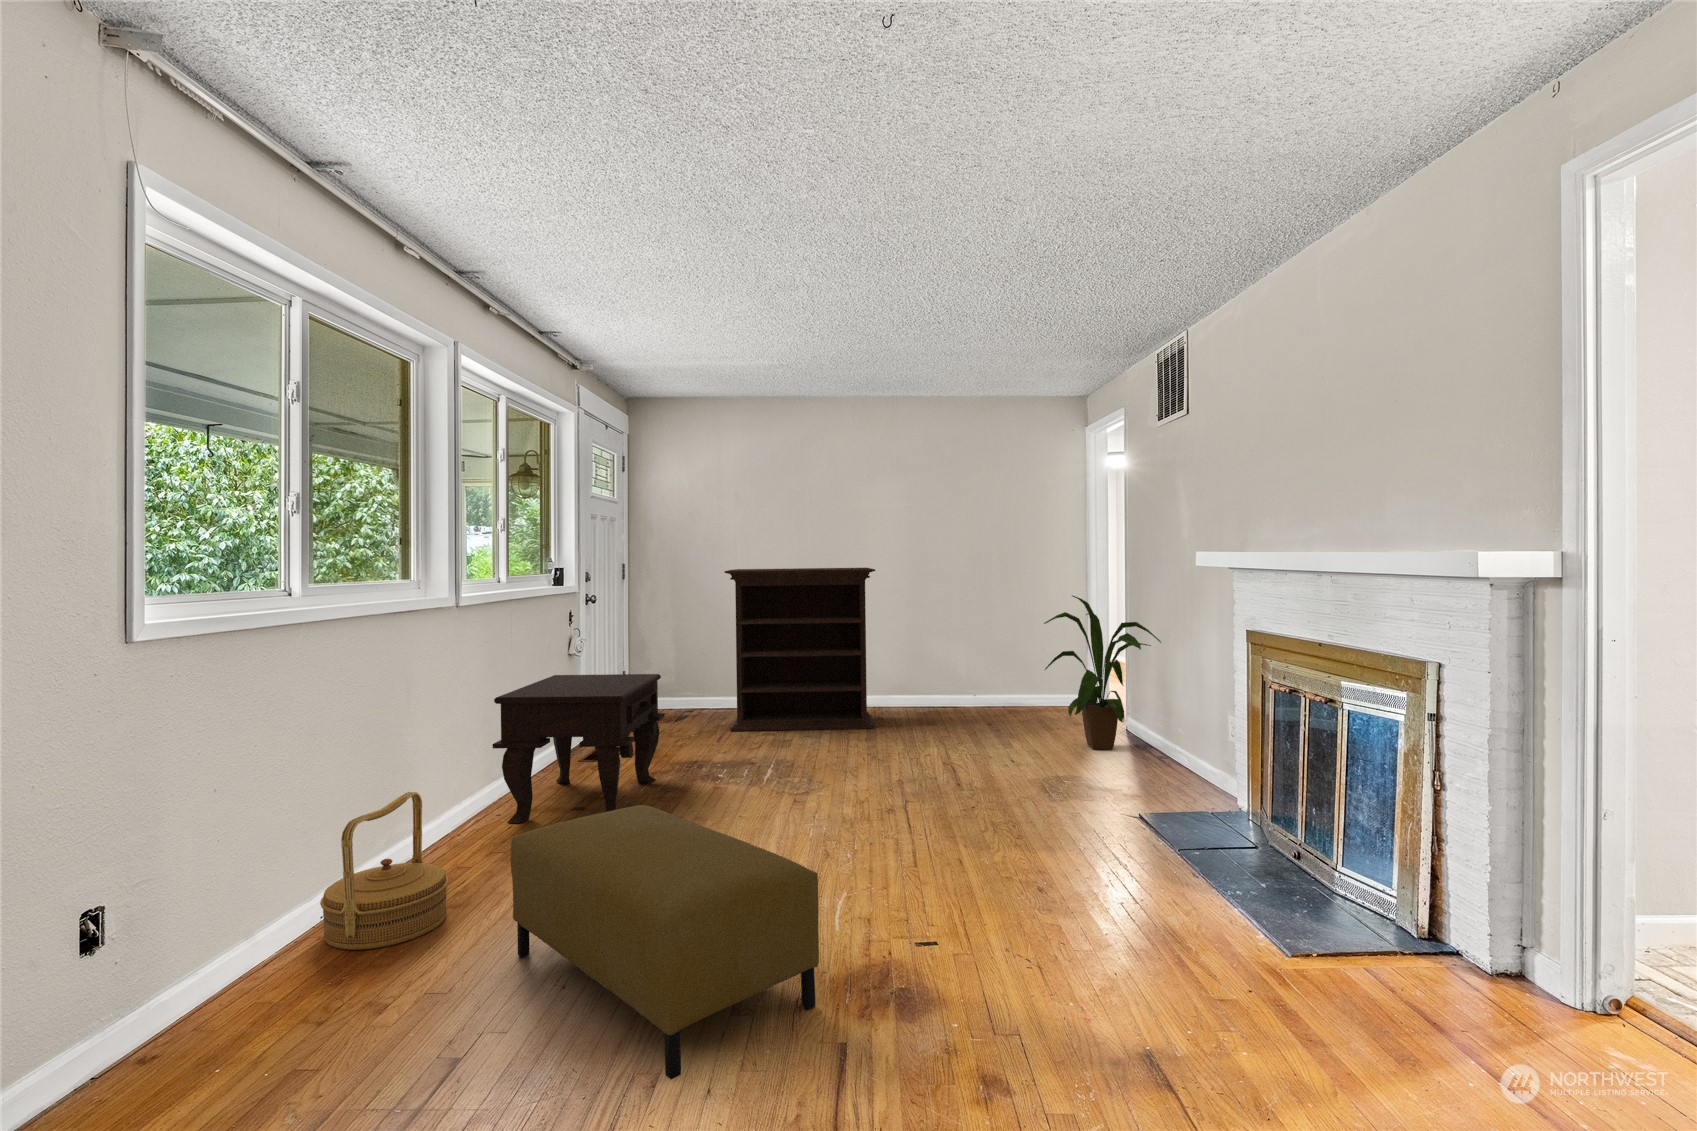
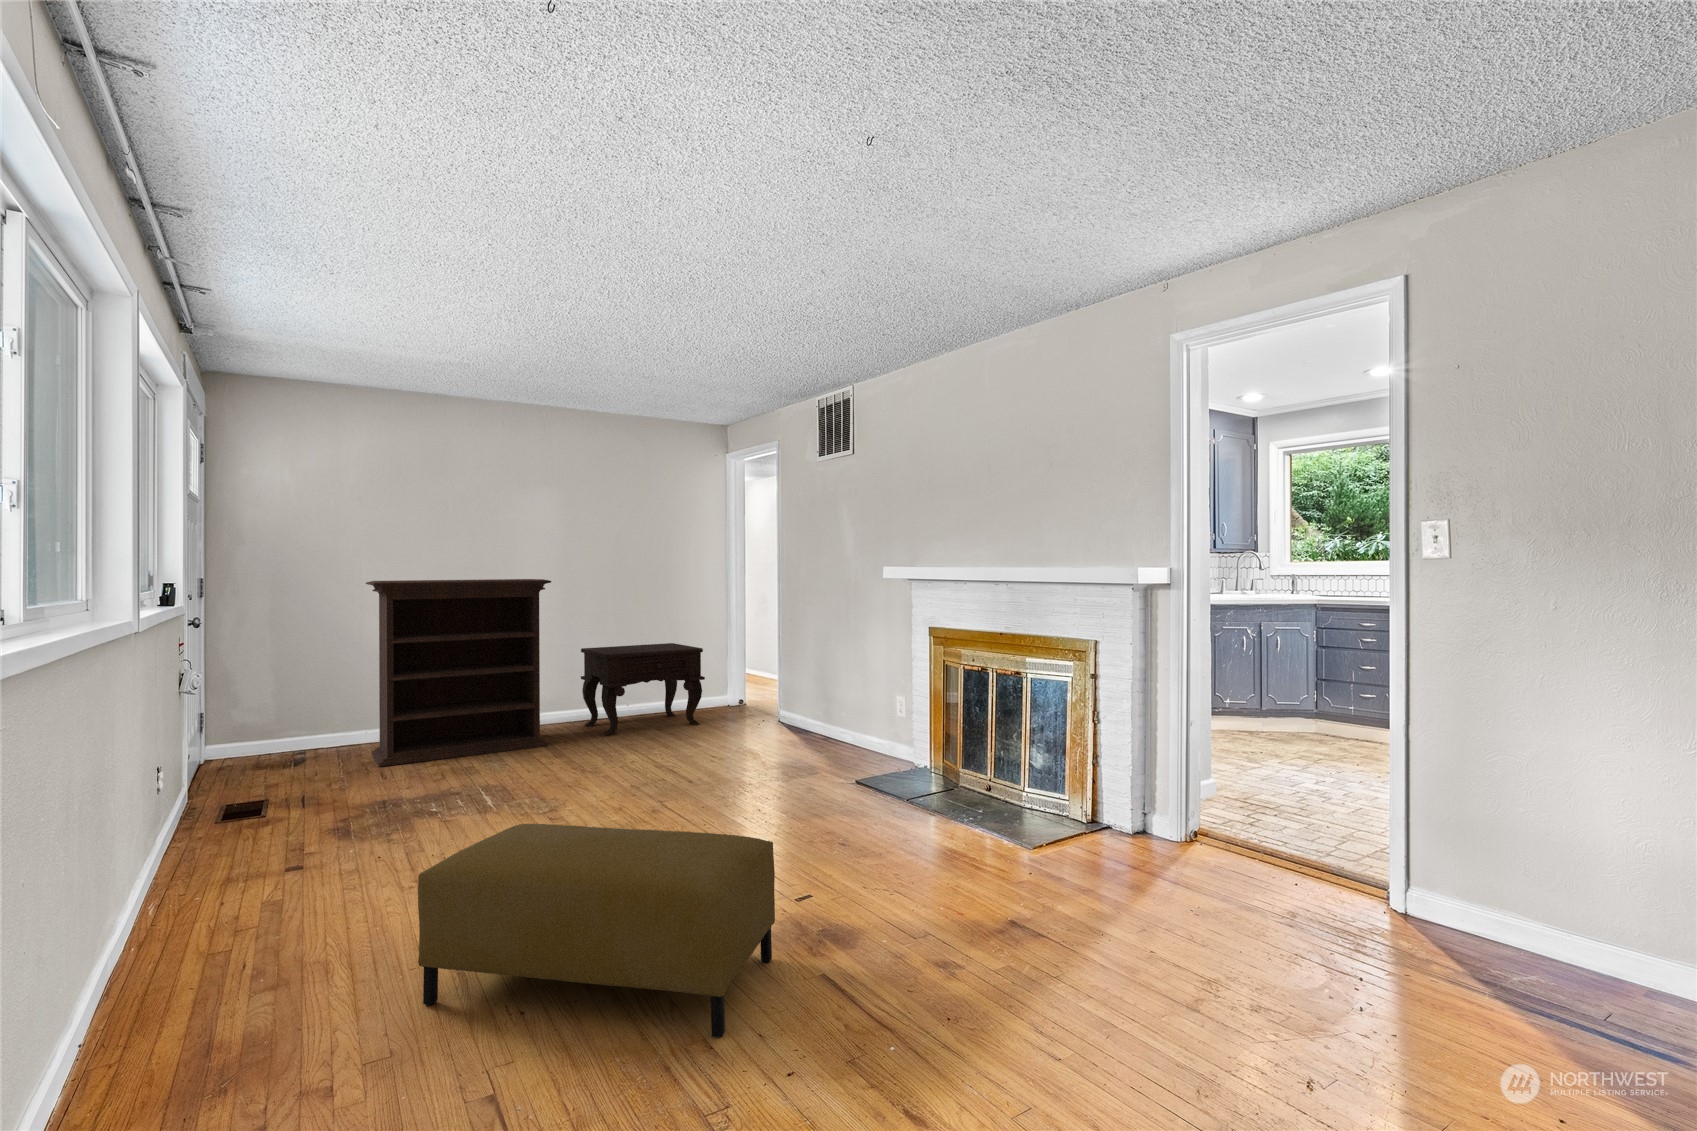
house plant: present [1044,596,1161,750] -> none [725,604,828,740]
side table: present [493,674,665,823] -> present [581,643,705,735]
woven basket: present [320,792,449,950] -> none [94,859,275,1067]

